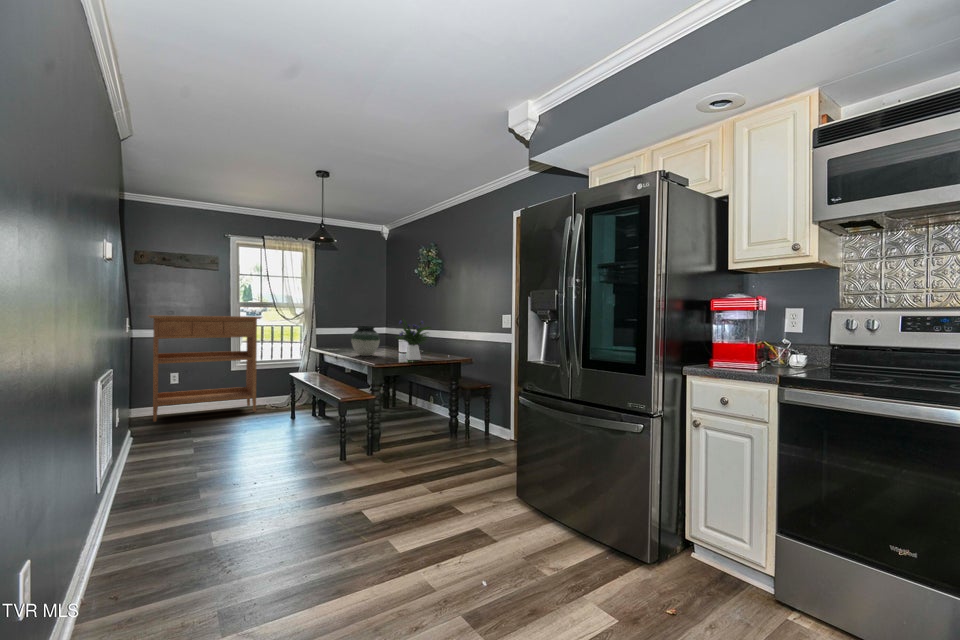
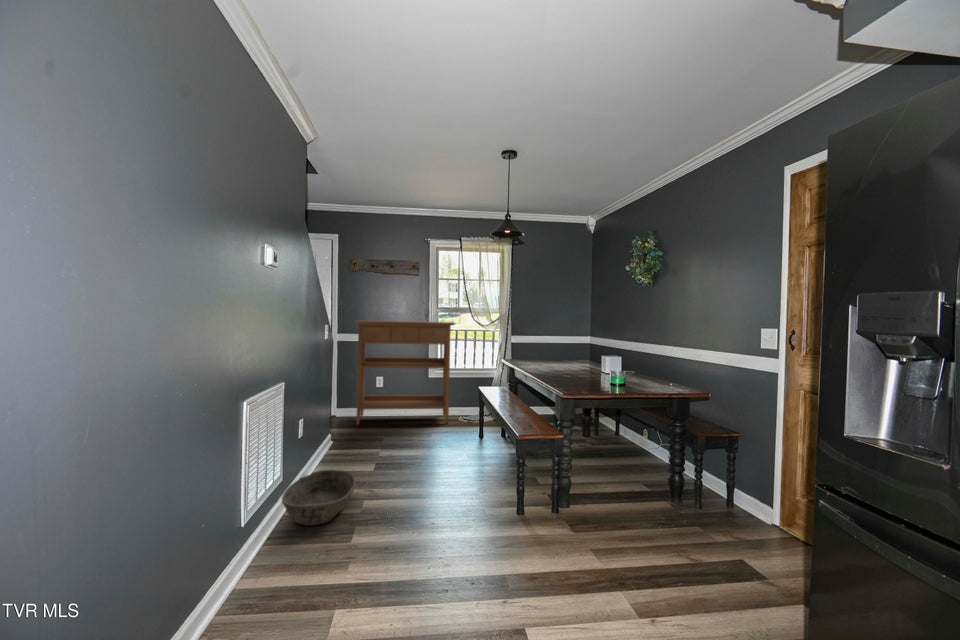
flower arrangement: present [397,318,431,360] -> none [591,329,647,387]
vase: present [351,326,380,356] -> none [543,337,577,375]
basket: none [122,450,193,491] -> present [282,469,356,525]

